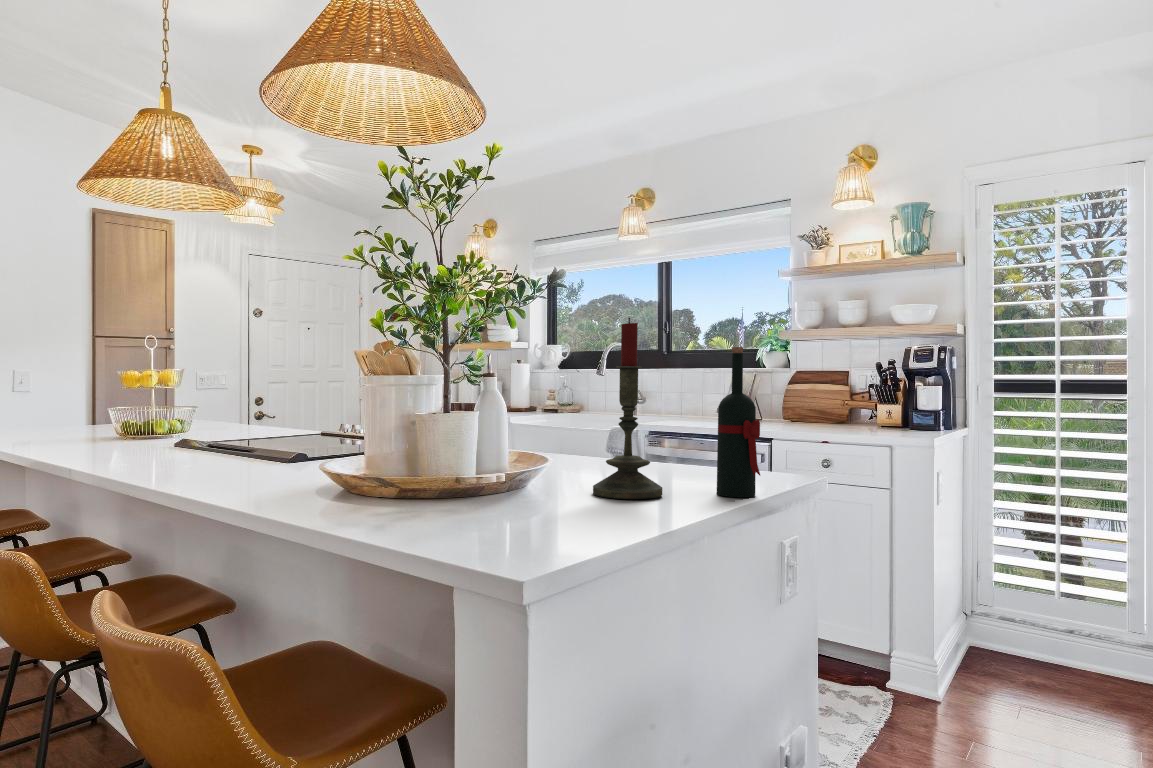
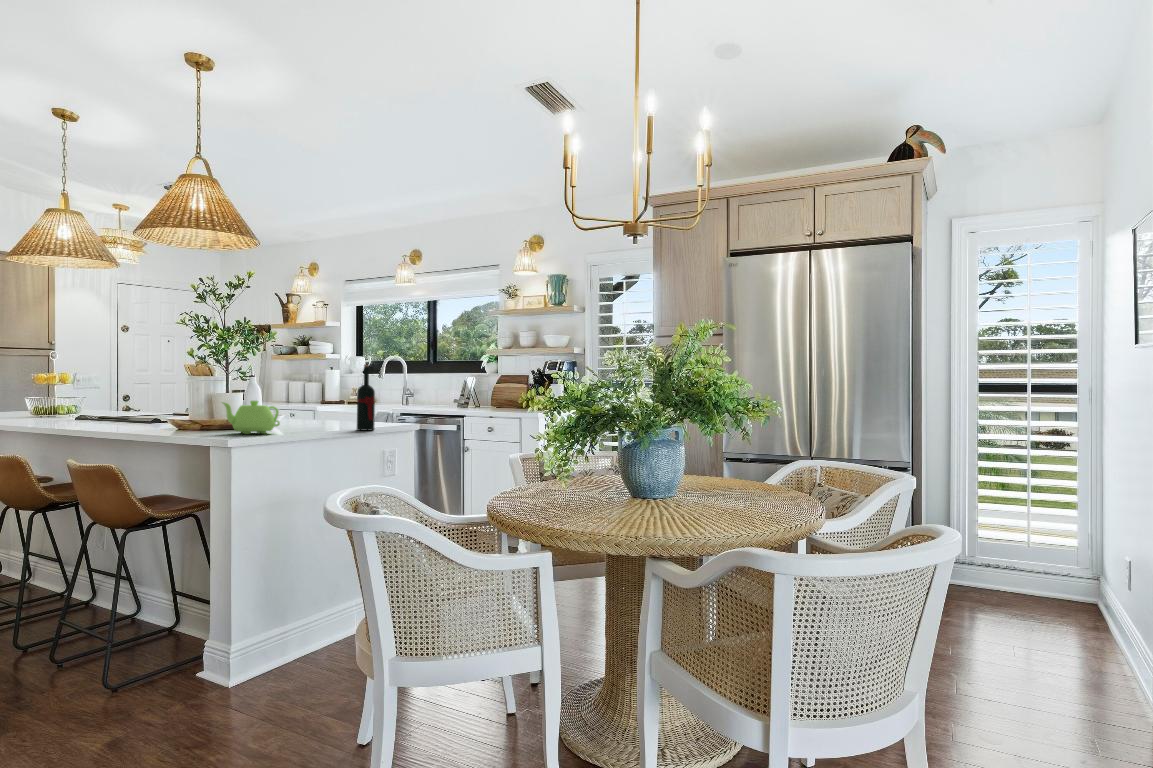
candle: present [593,318,662,499] -> none [296,351,329,430]
teapot: none [462,436,591,525] -> present [222,401,280,434]

